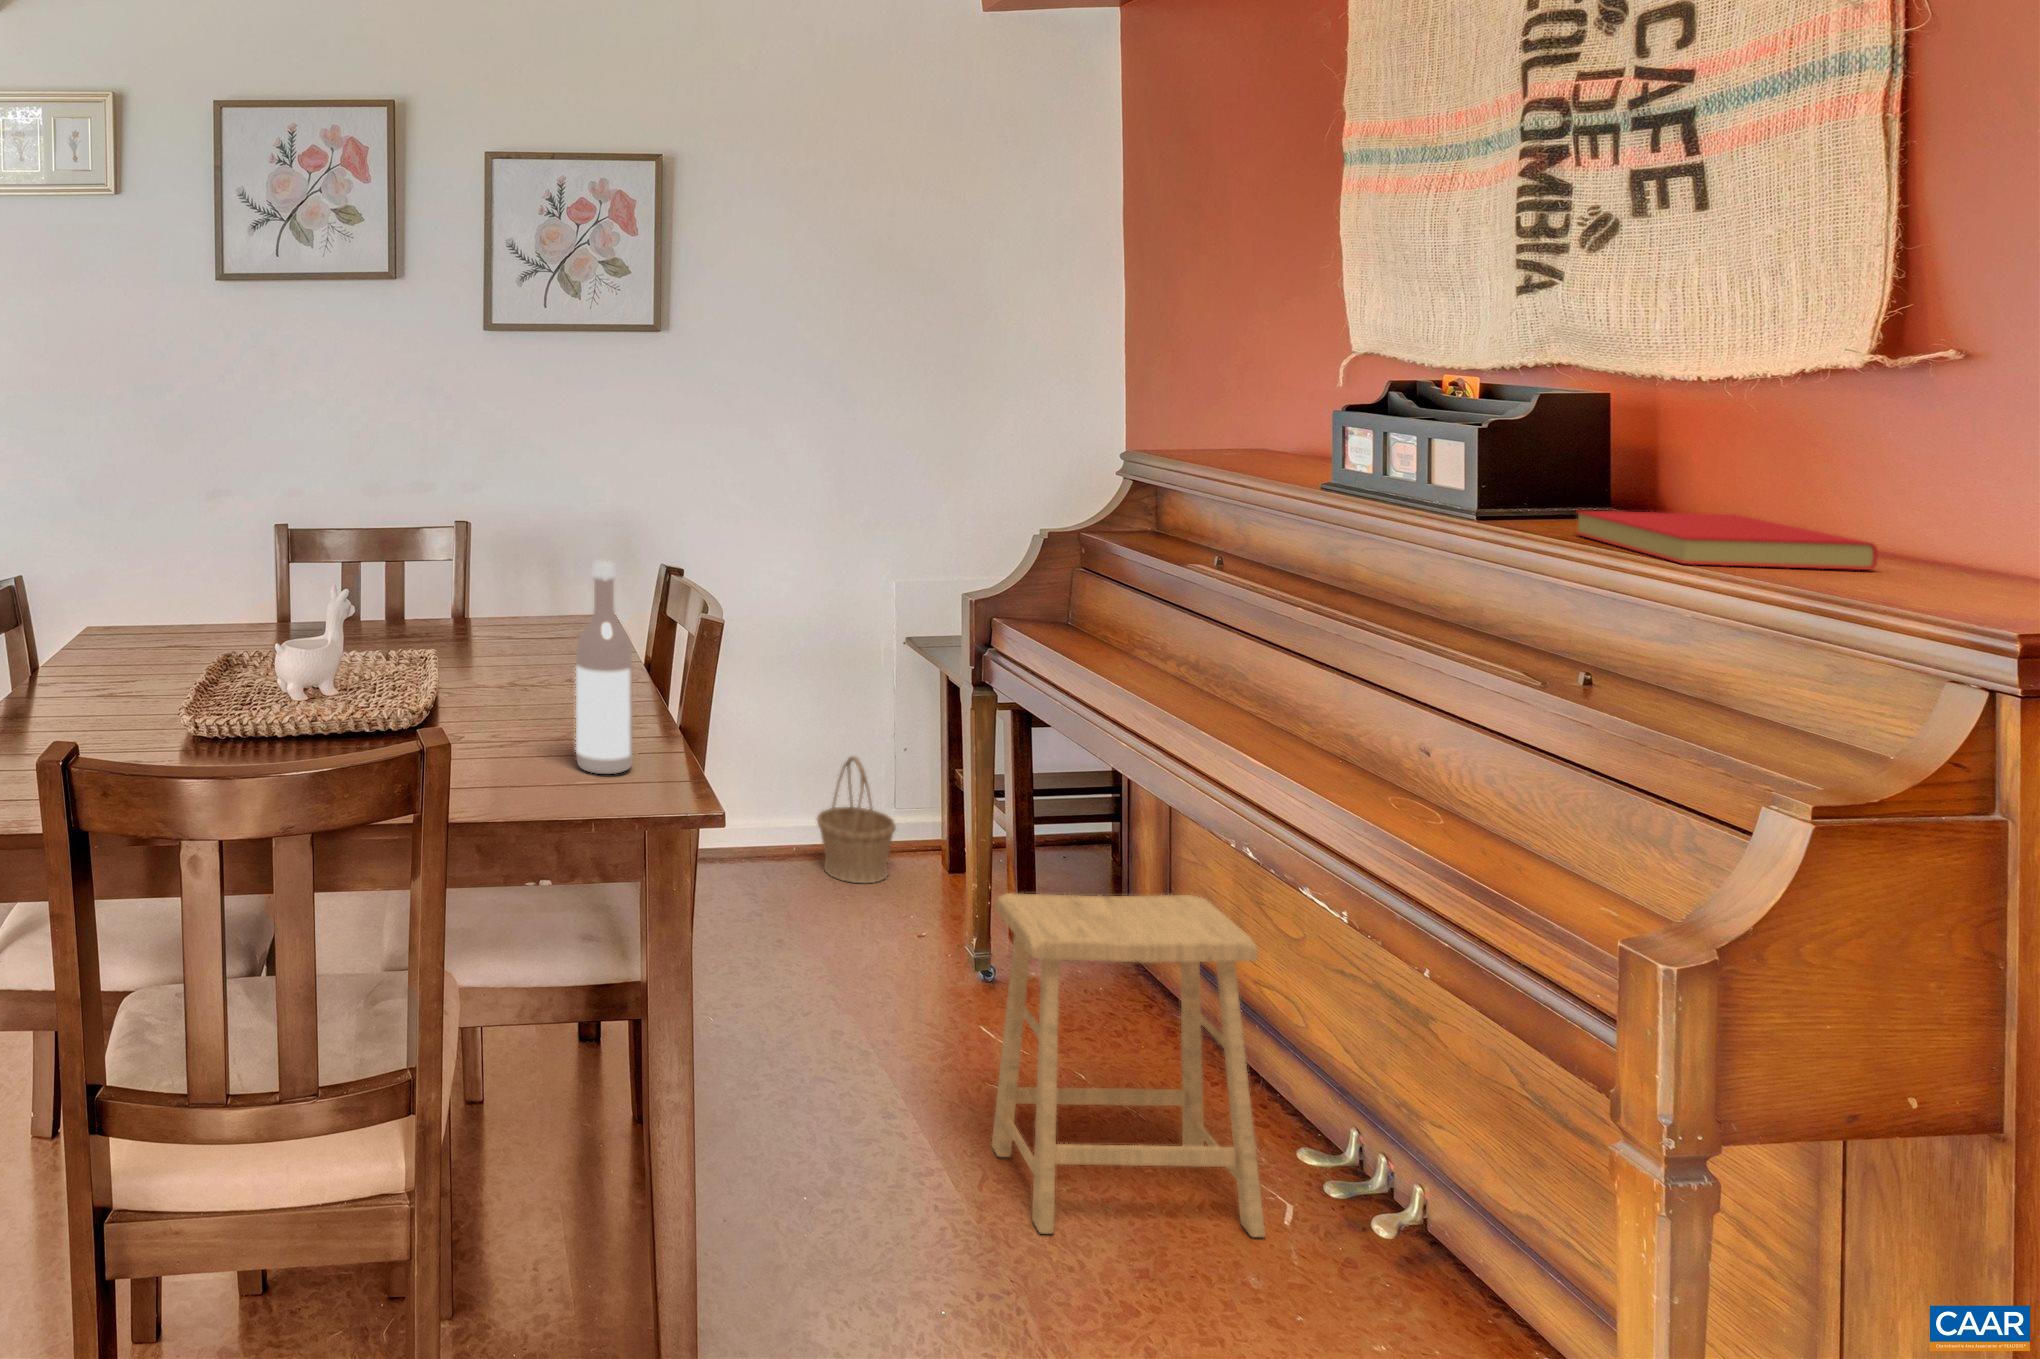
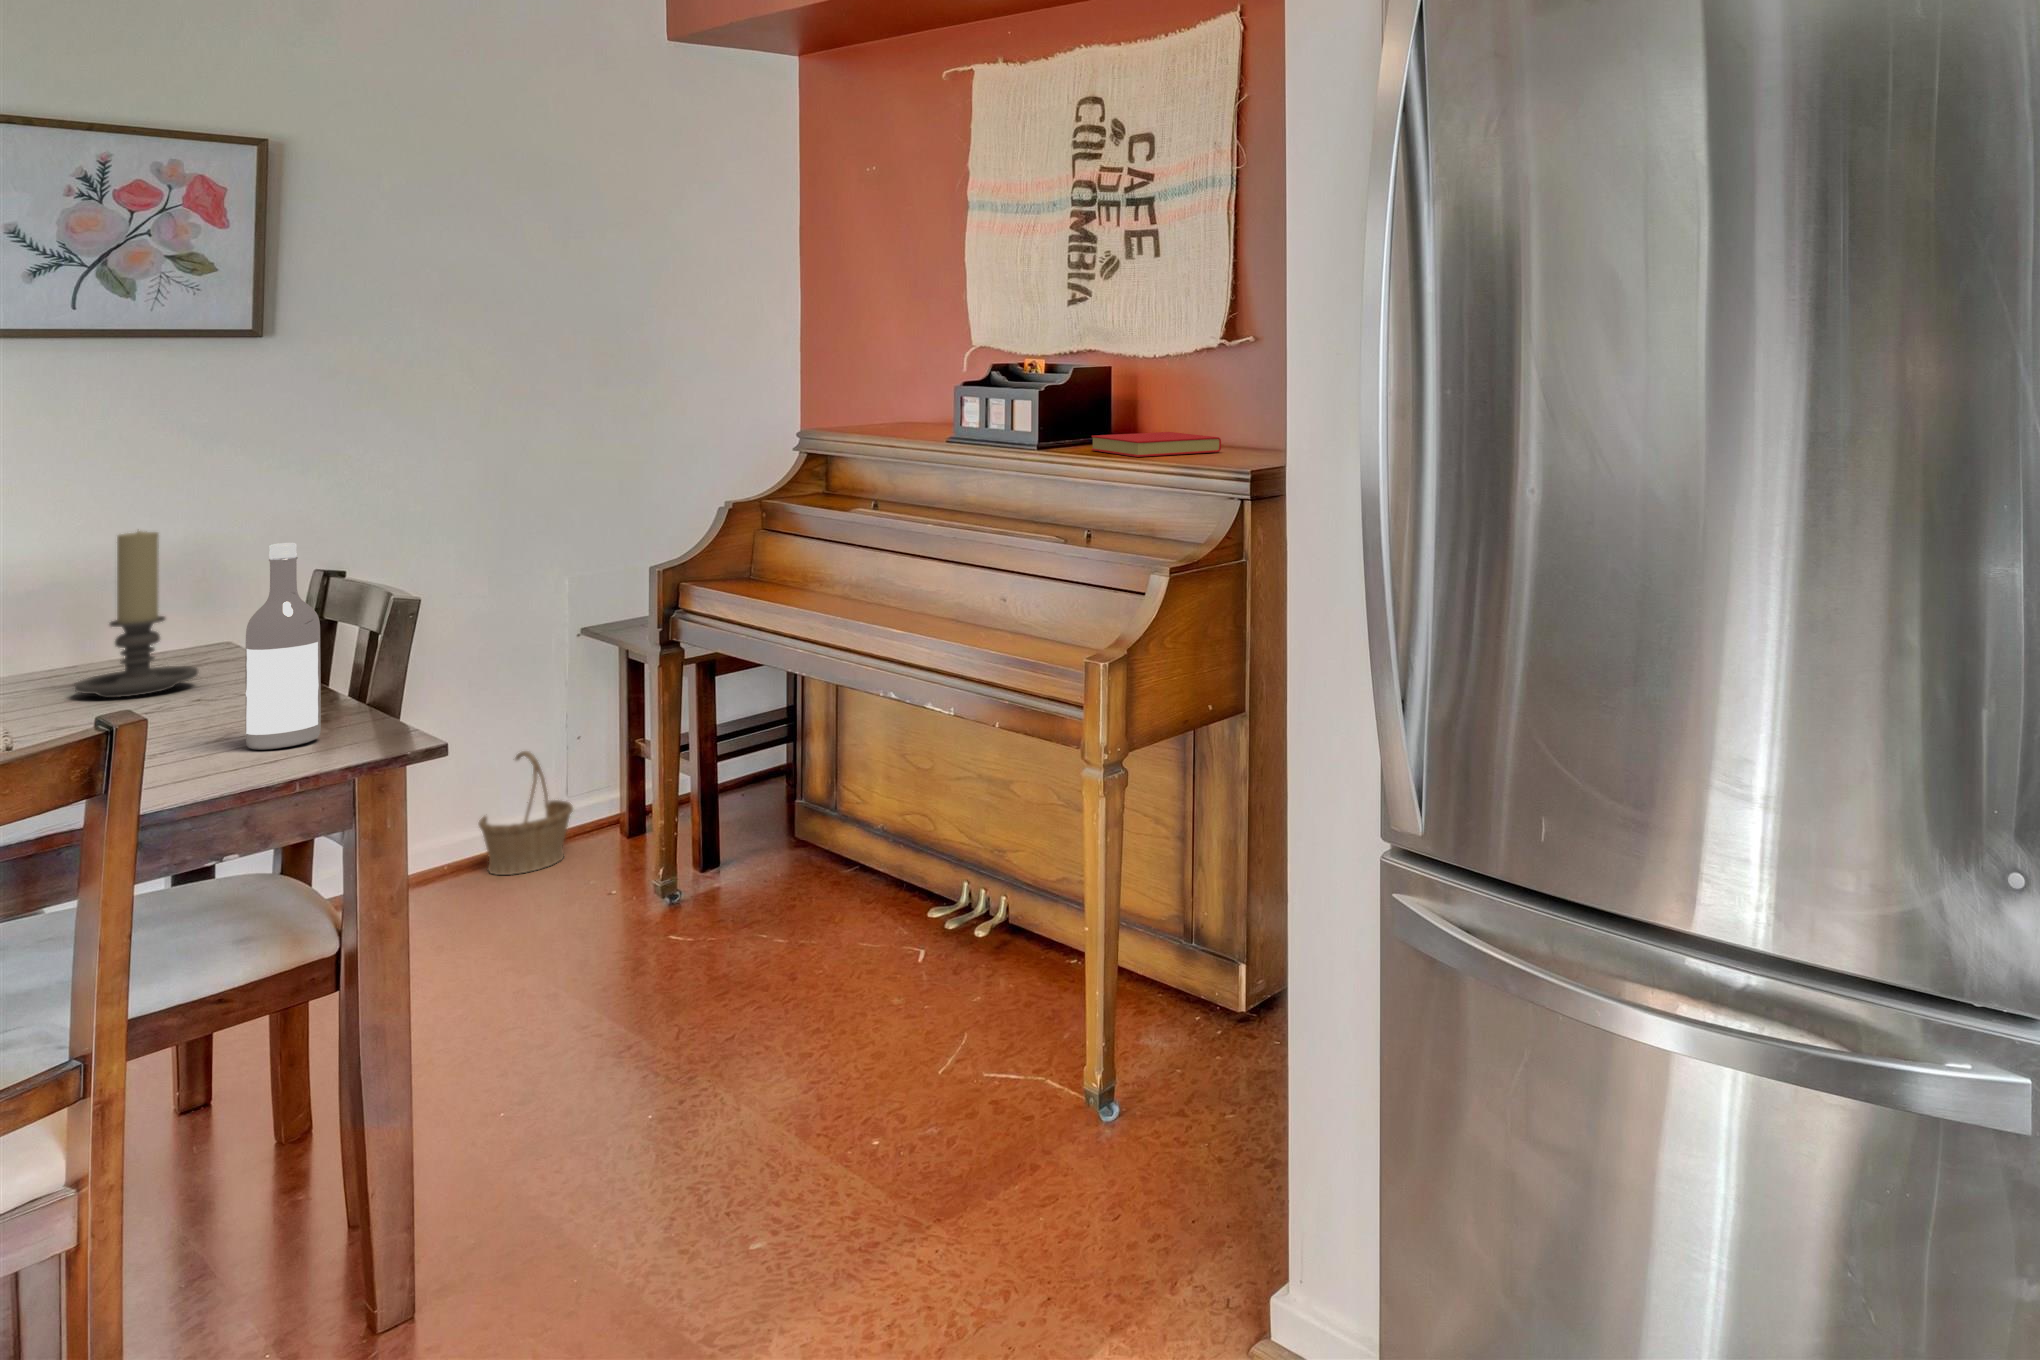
candle holder: none [503,517,582,669] -> present [74,531,198,698]
footstool: present [992,893,1265,1237] -> none [690,752,911,1041]

